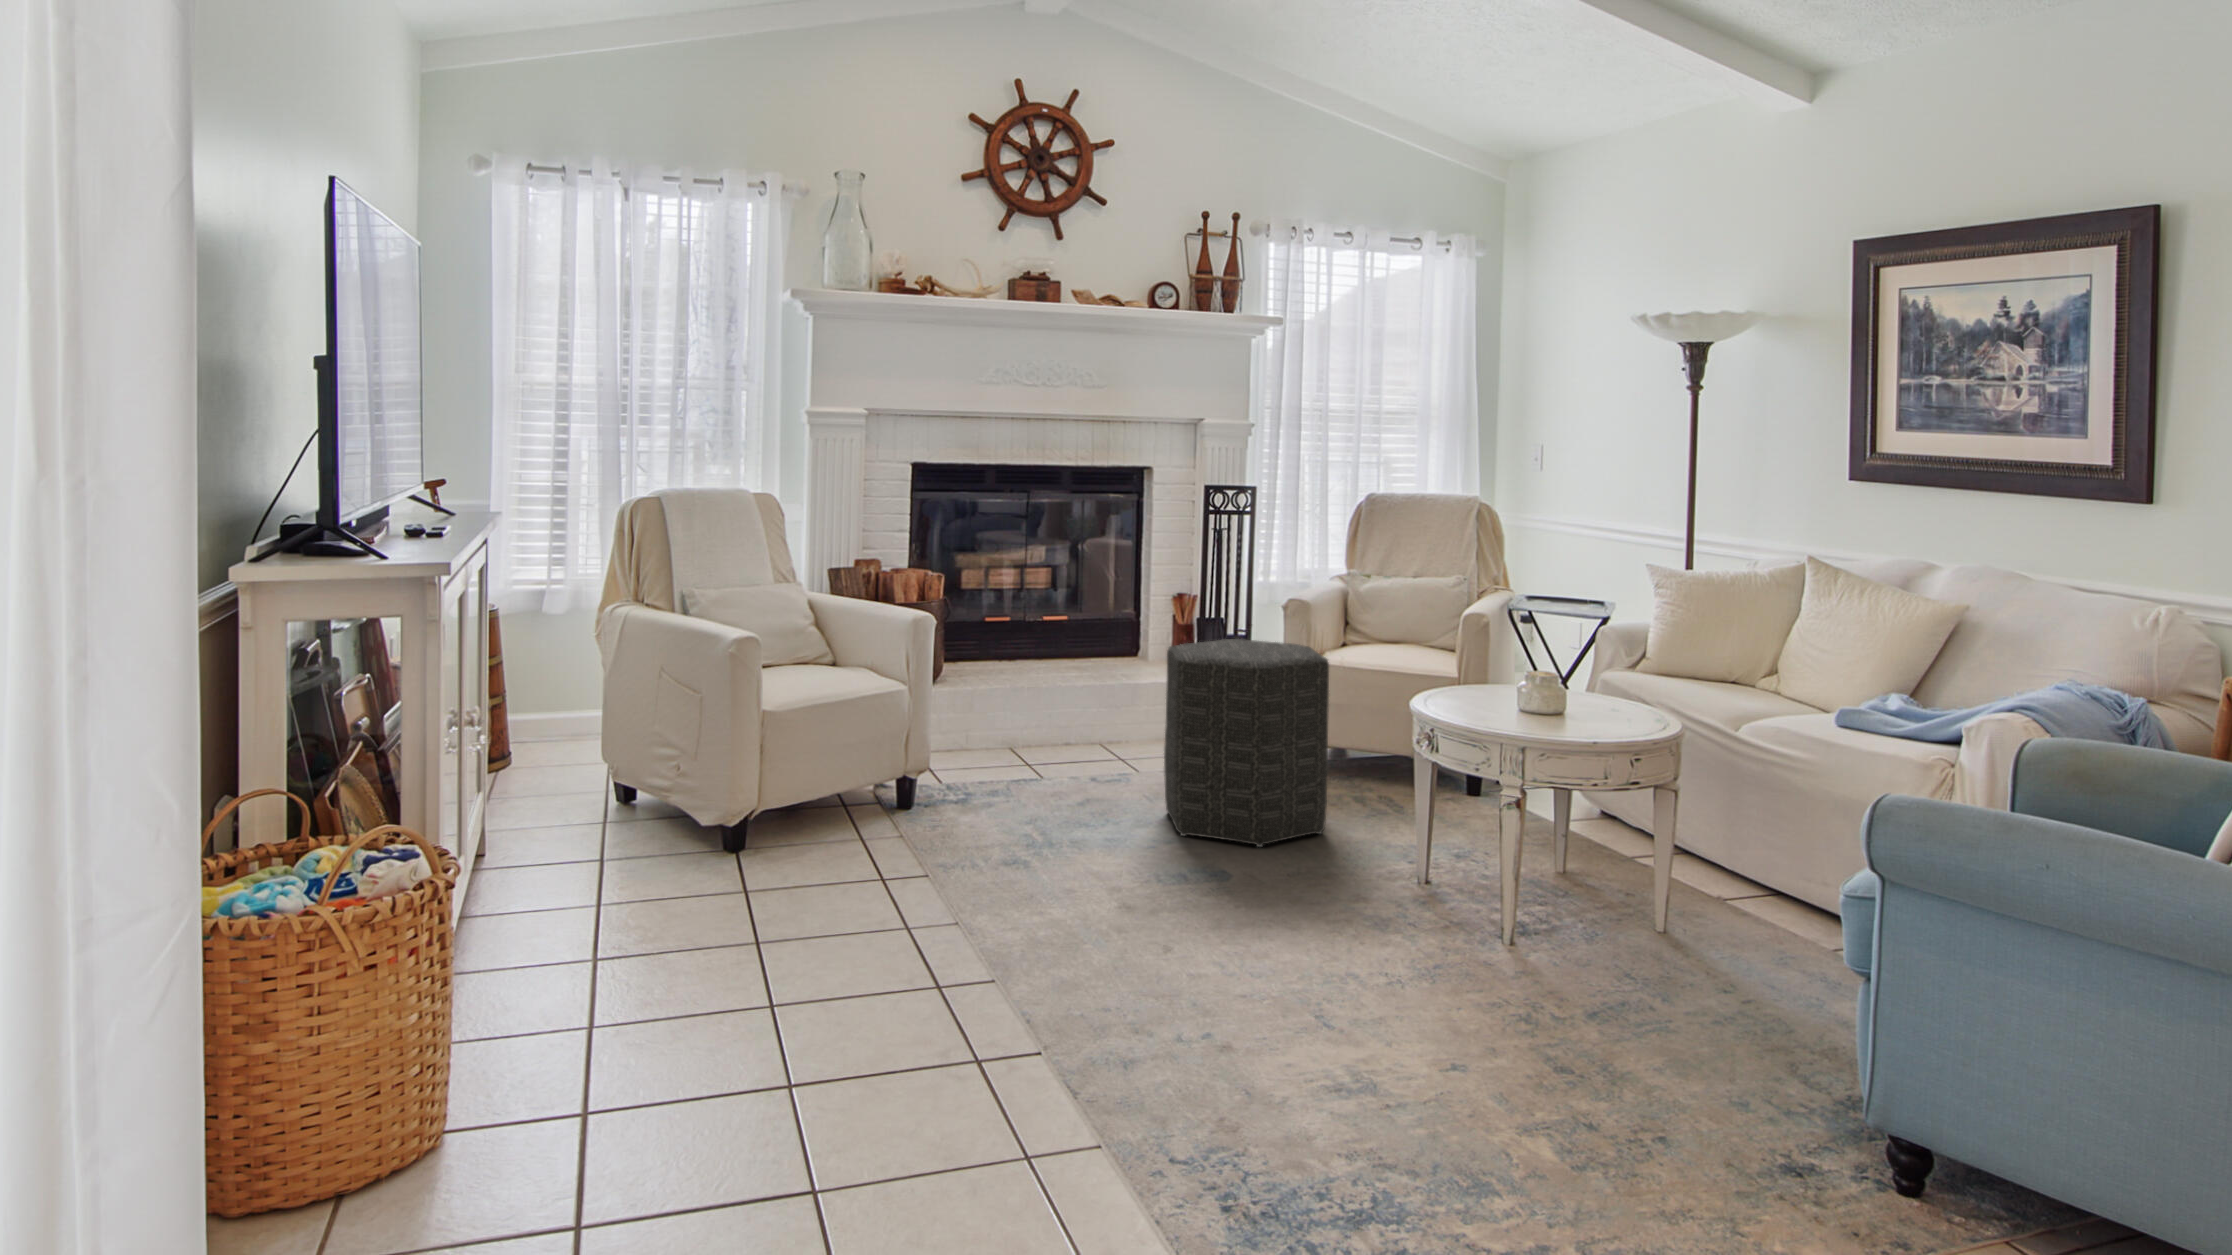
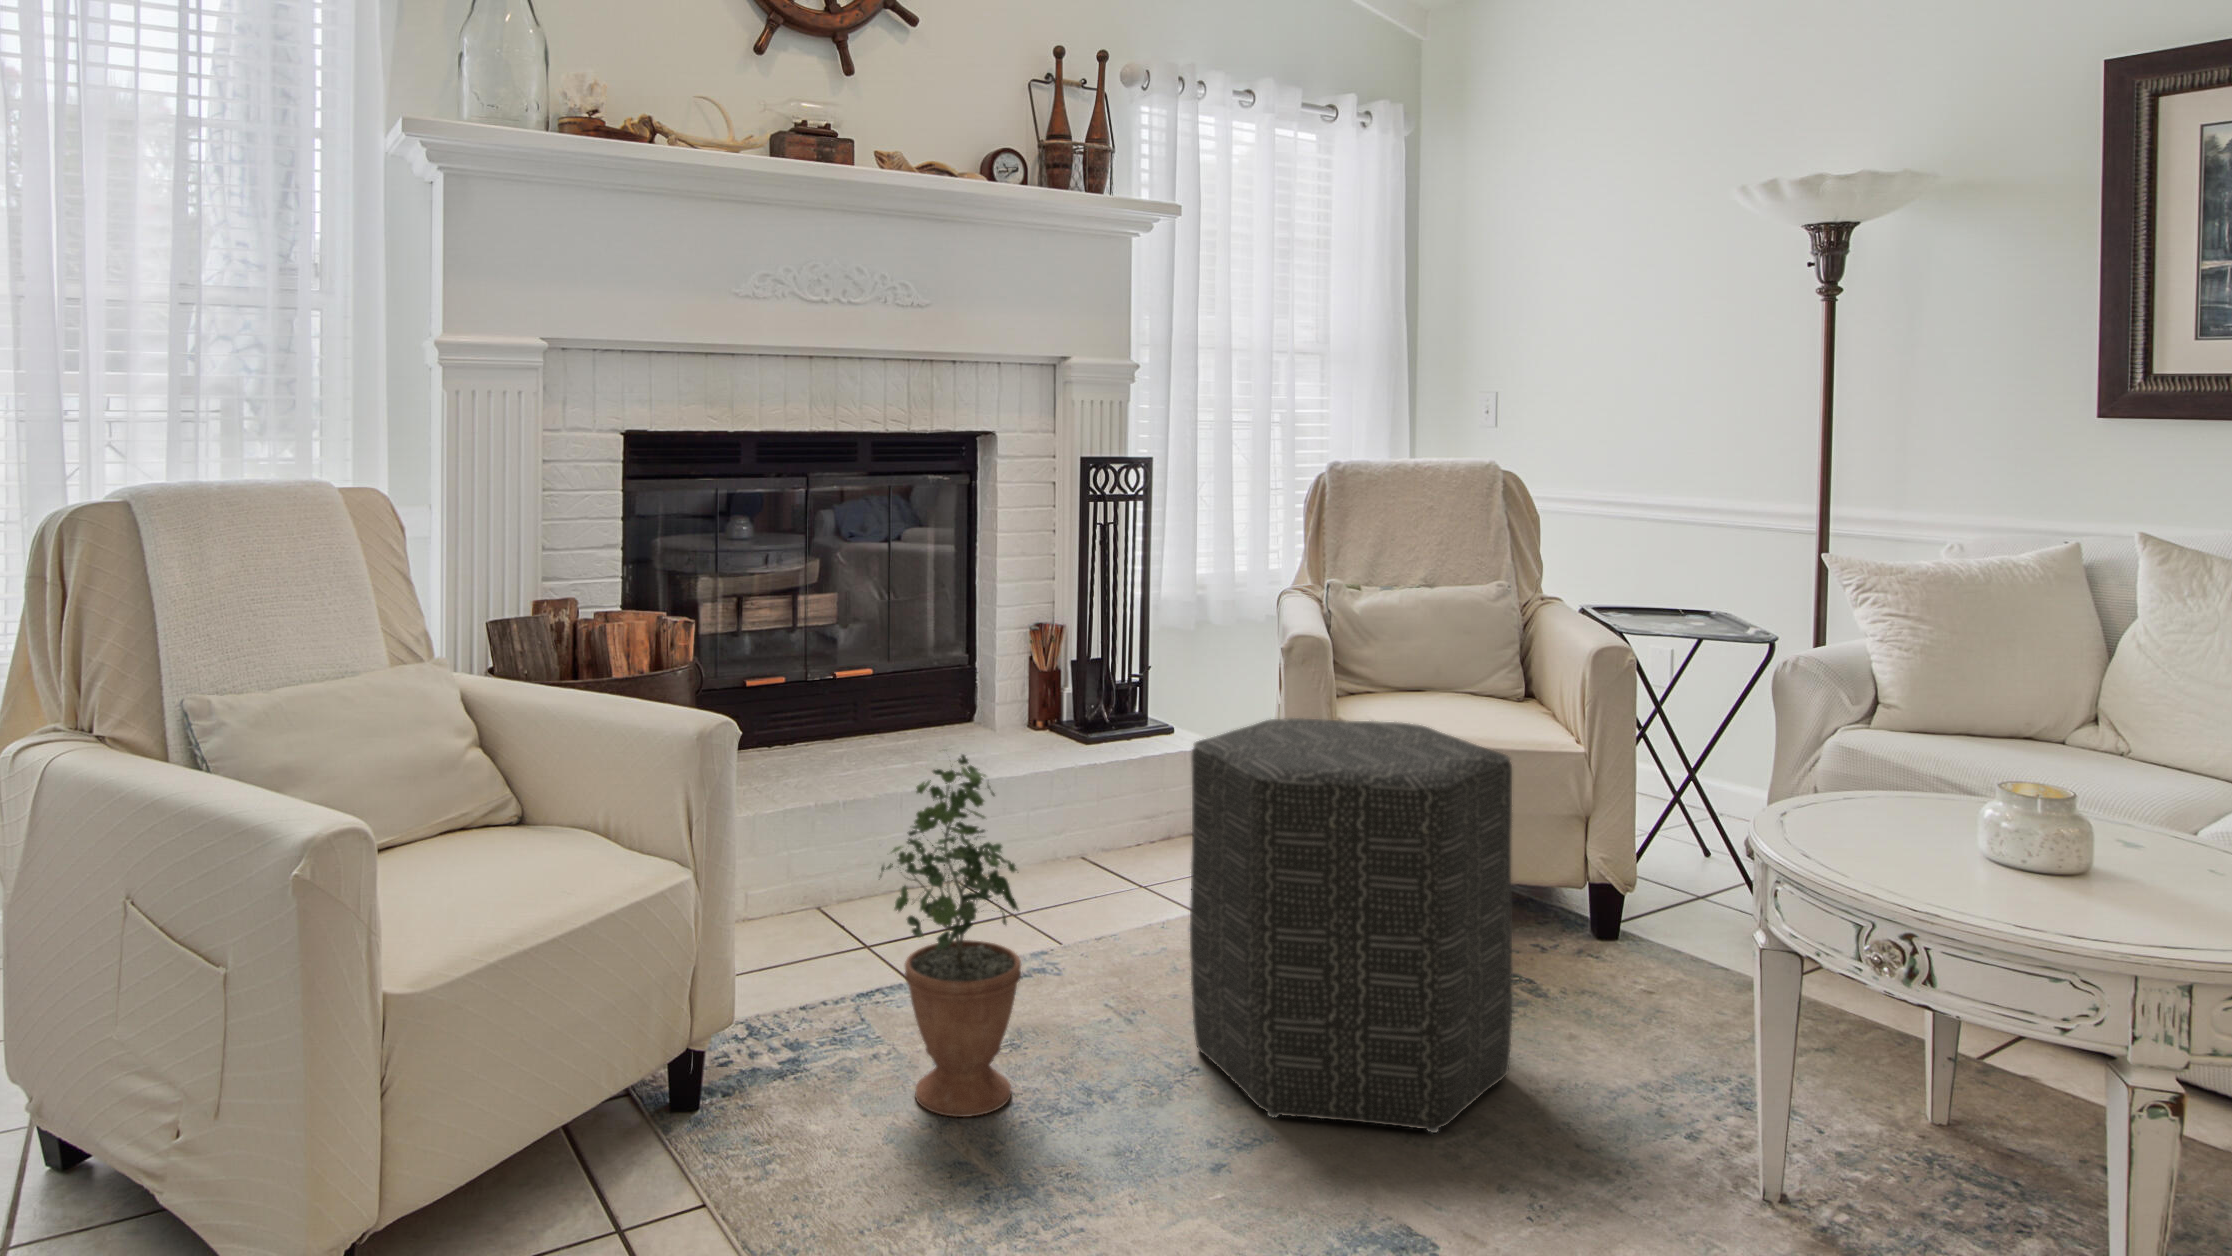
potted plant: none [991,640,1066,823] -> present [879,755,1021,1117]

